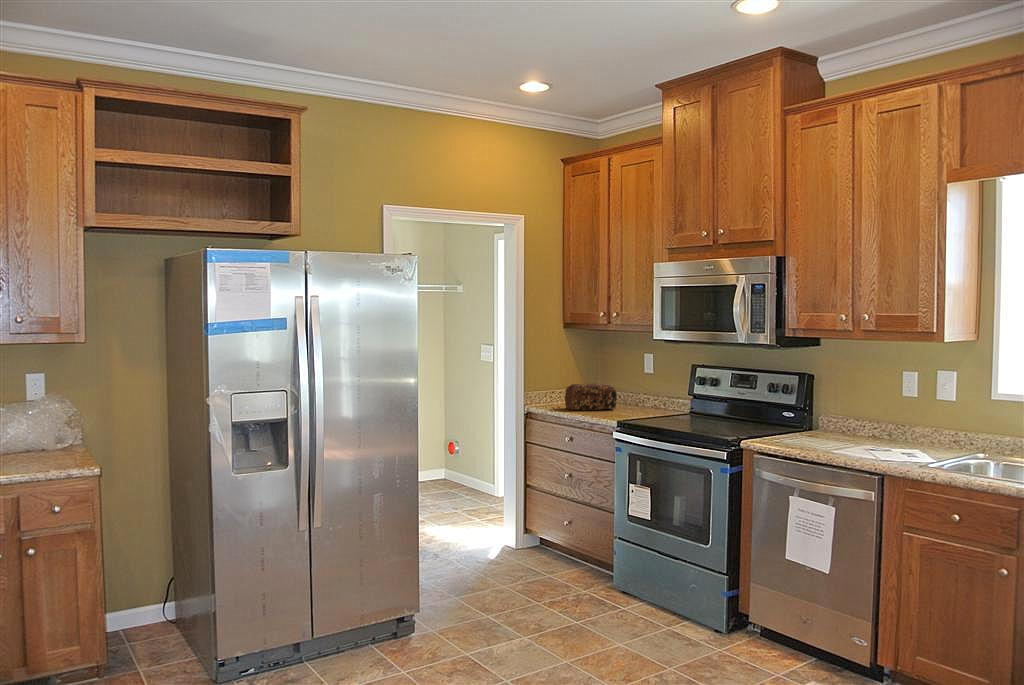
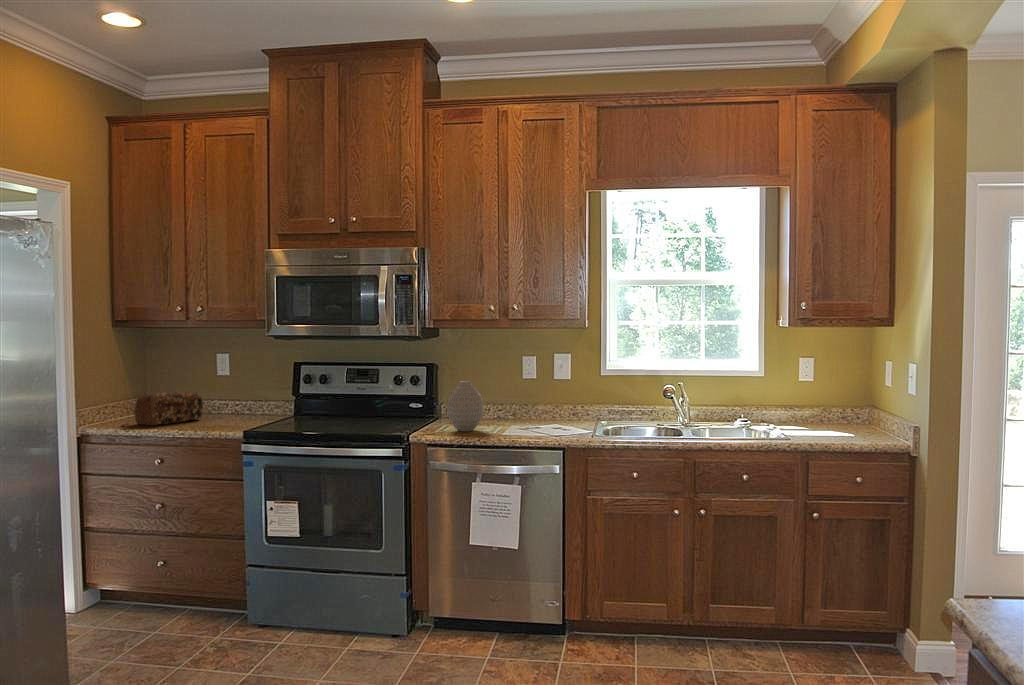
vase: none [786,393,825,445] -> present [447,381,483,432]

